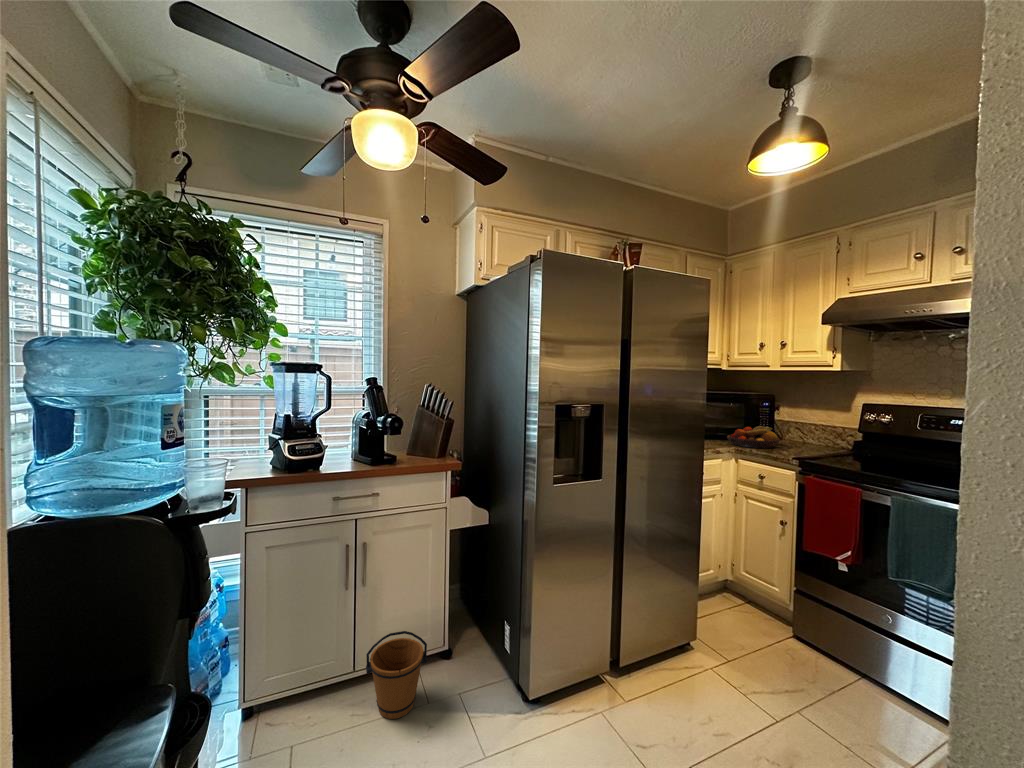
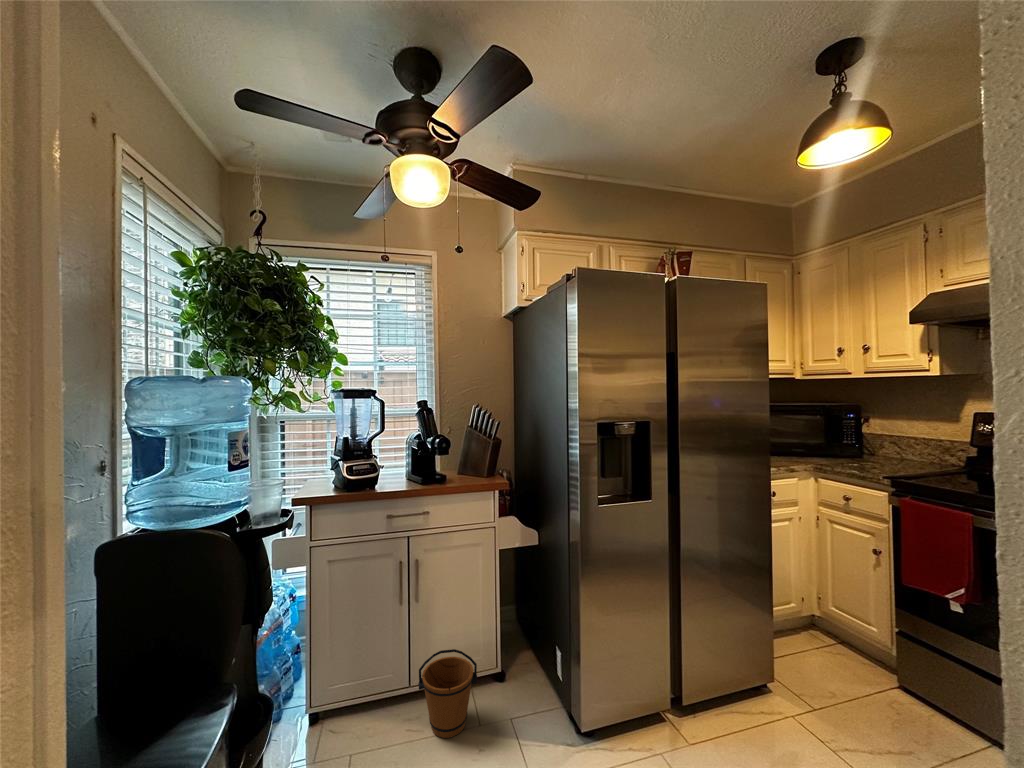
fruit bowl: present [727,426,779,448] -> none [805,441,869,466]

